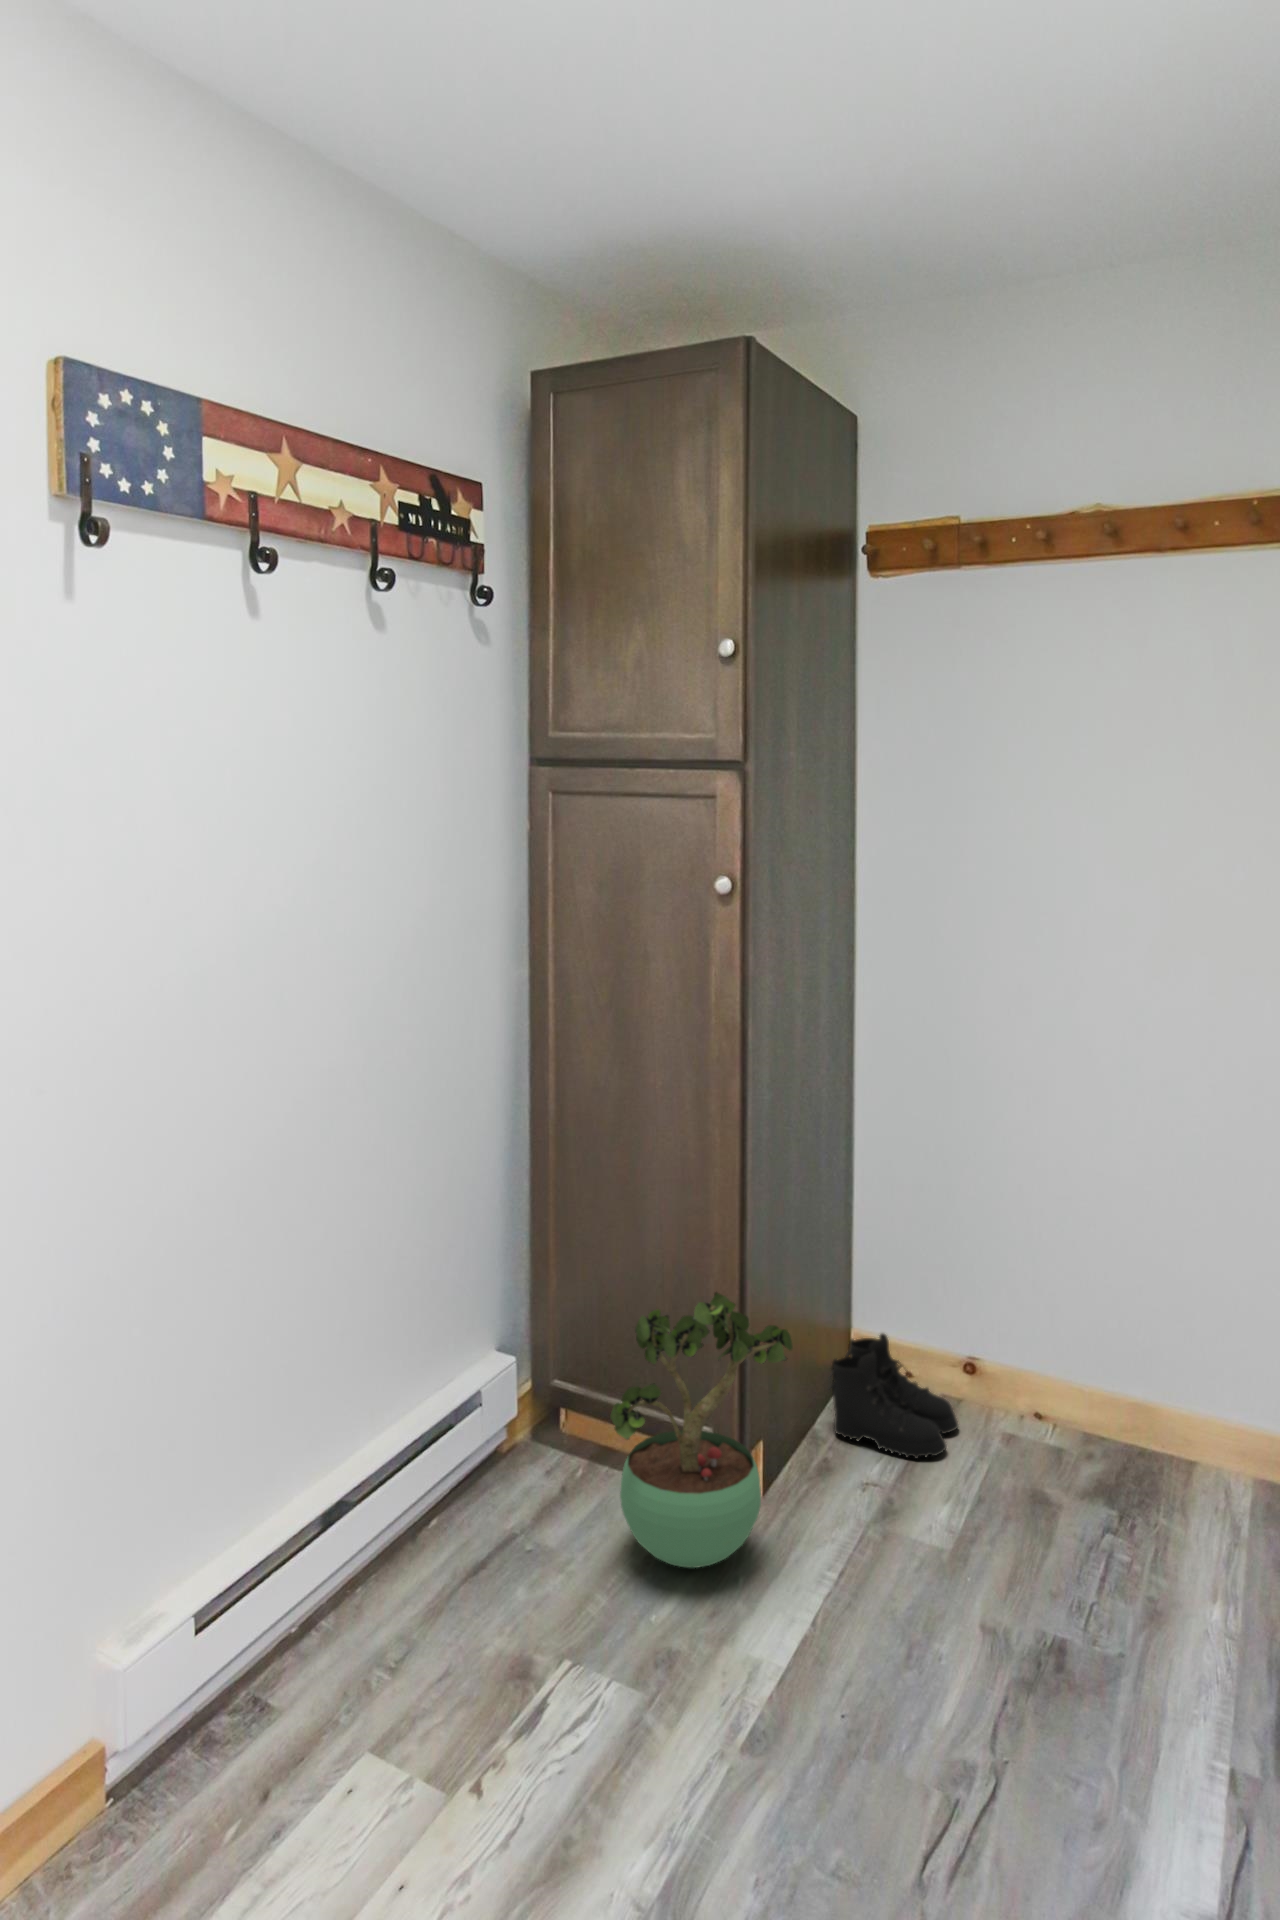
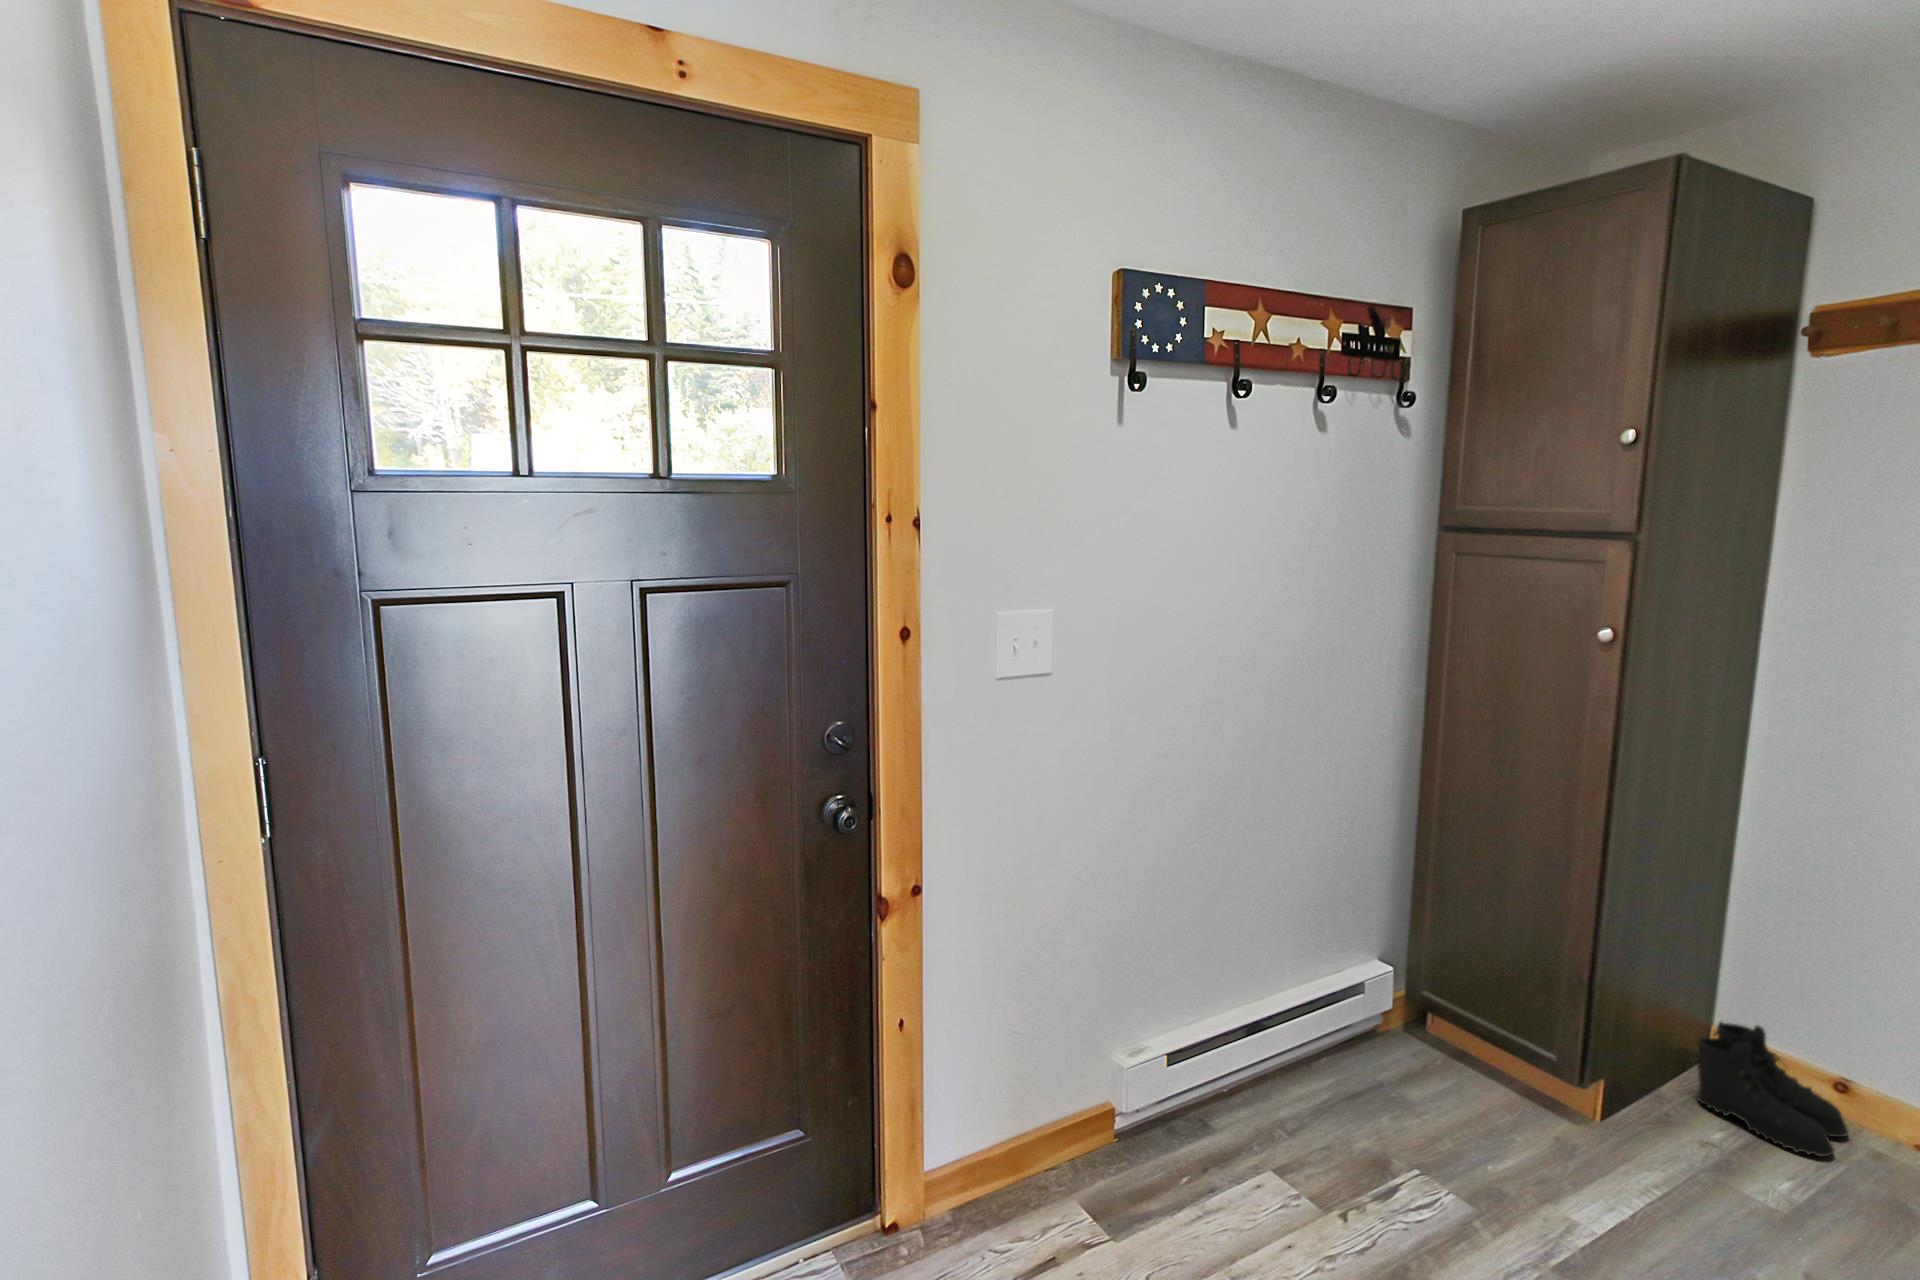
potted plant: present [610,1292,793,1568] -> none [1479,966,1669,1188]

